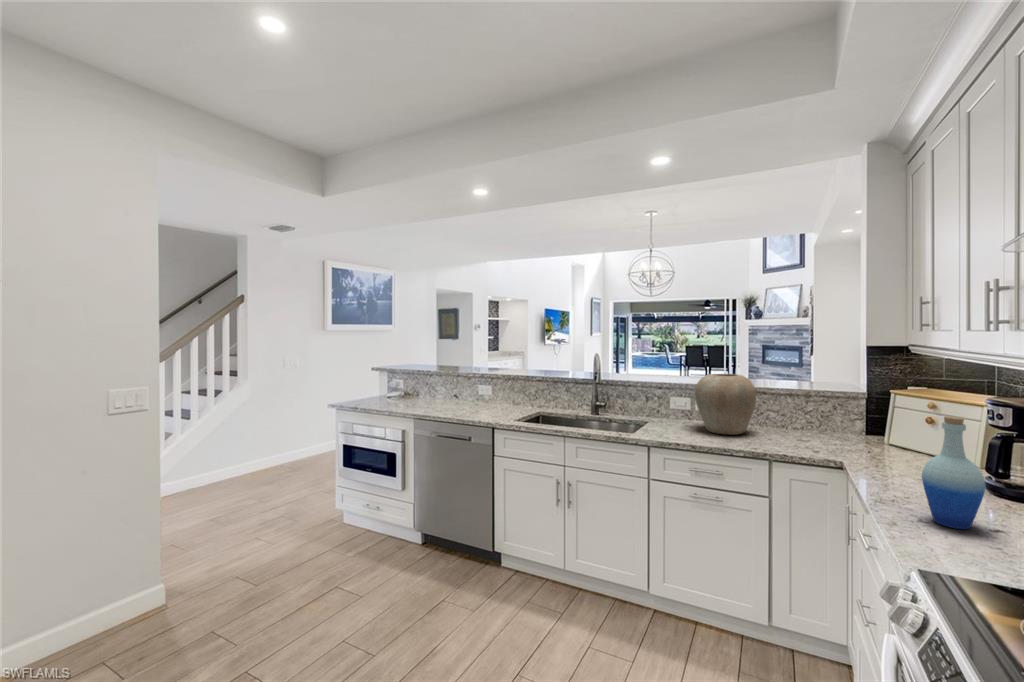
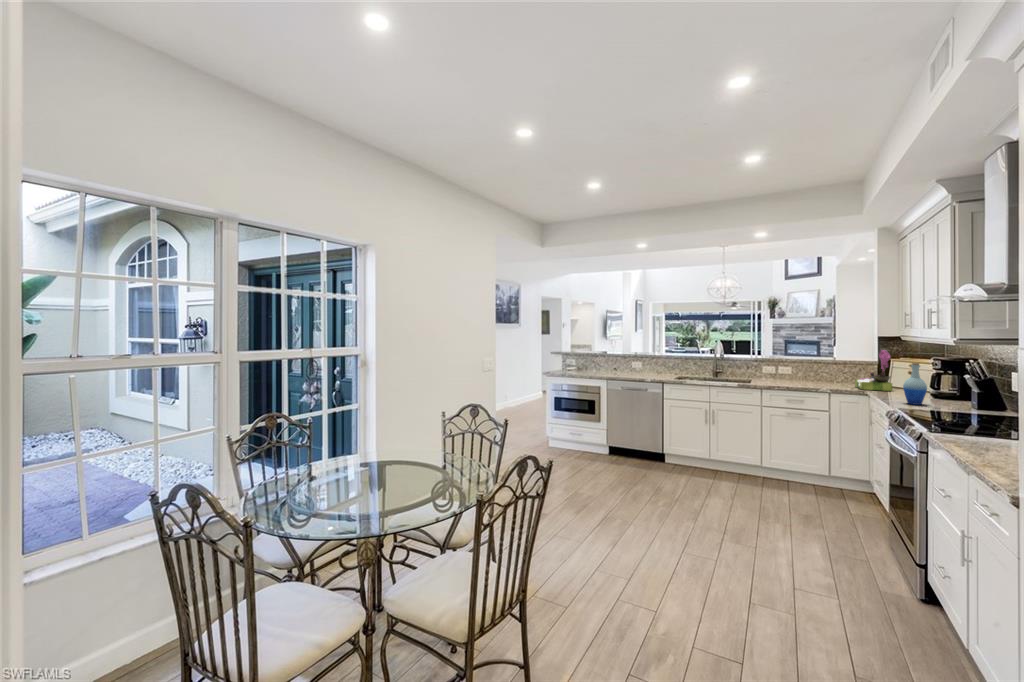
flower arrangement: none [822,372,897,461] -> present [855,350,892,391]
vase: present [695,374,756,435] -> none [783,352,818,384]

